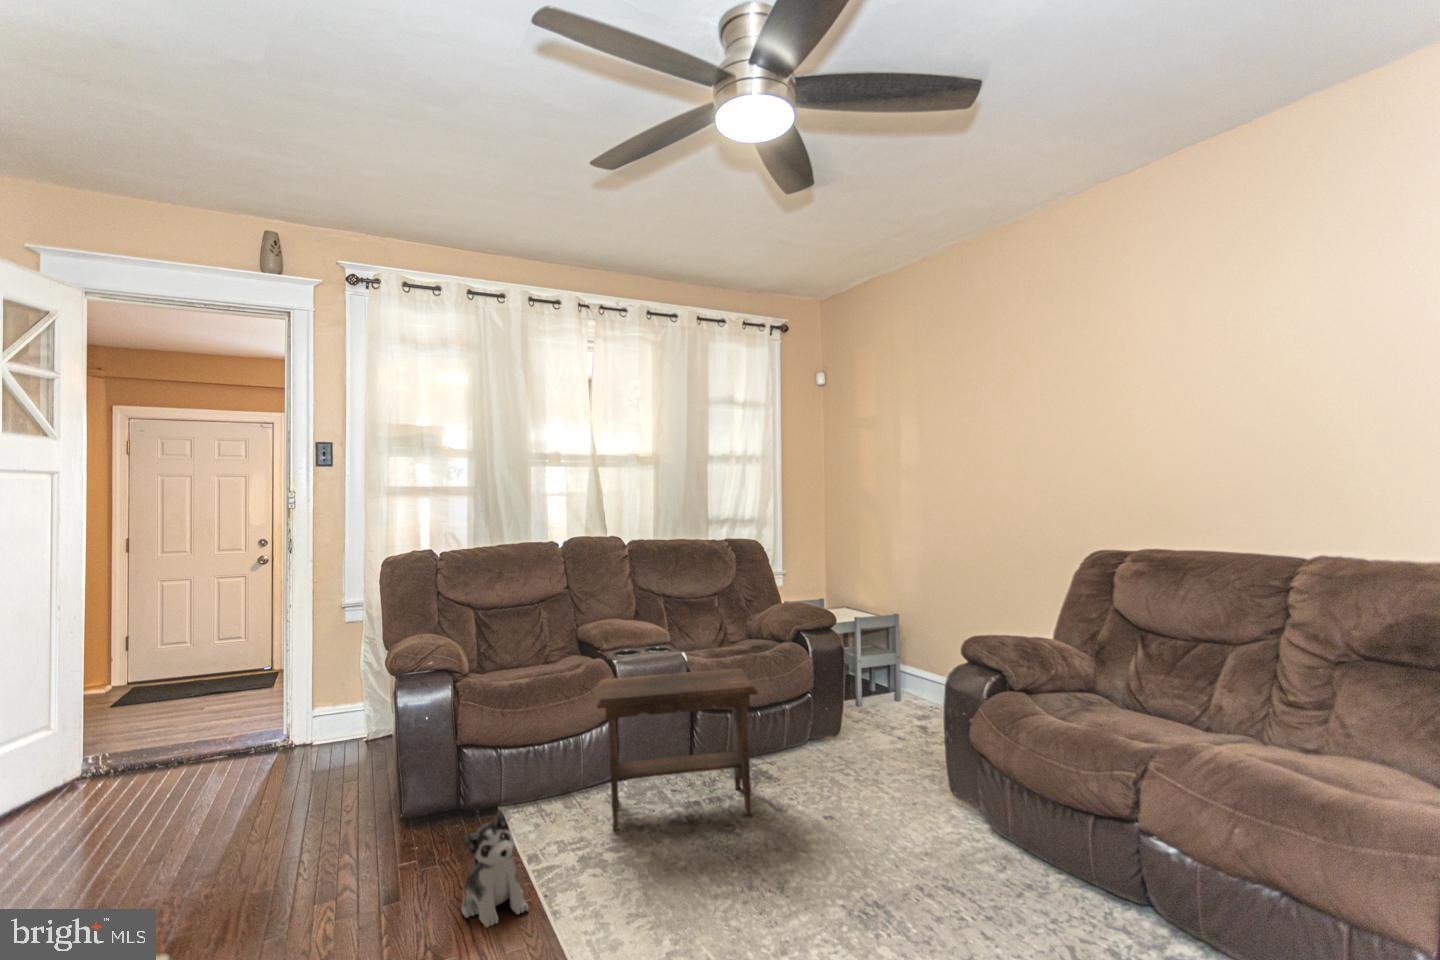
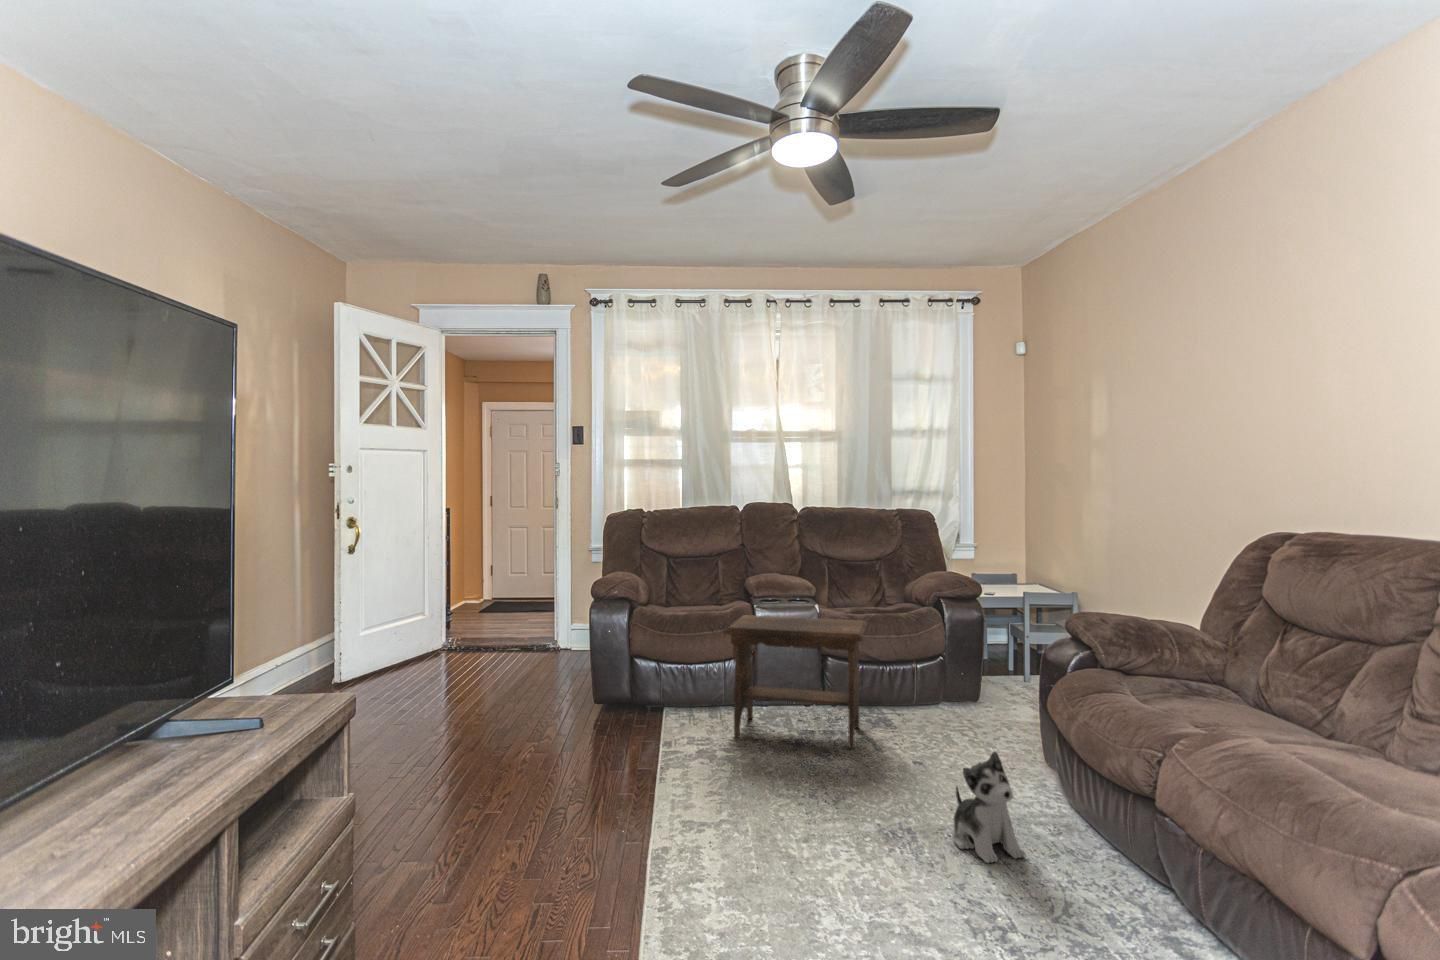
plush toy: present [462,810,529,927] -> present [952,751,1025,863]

